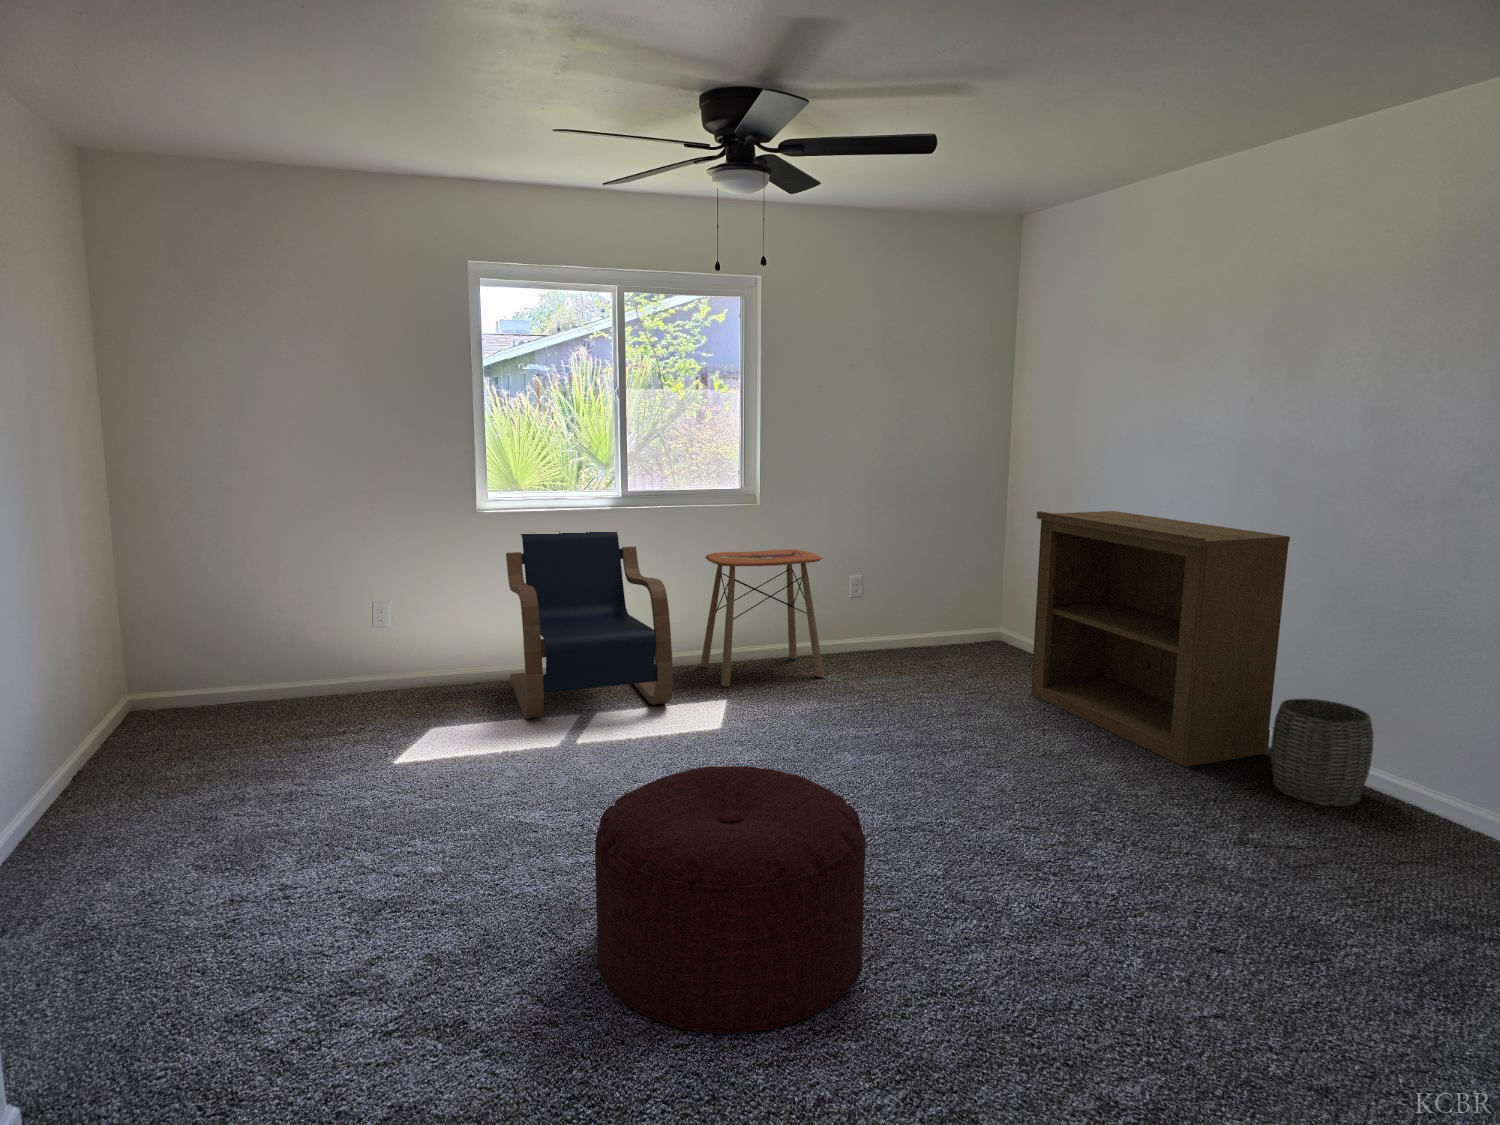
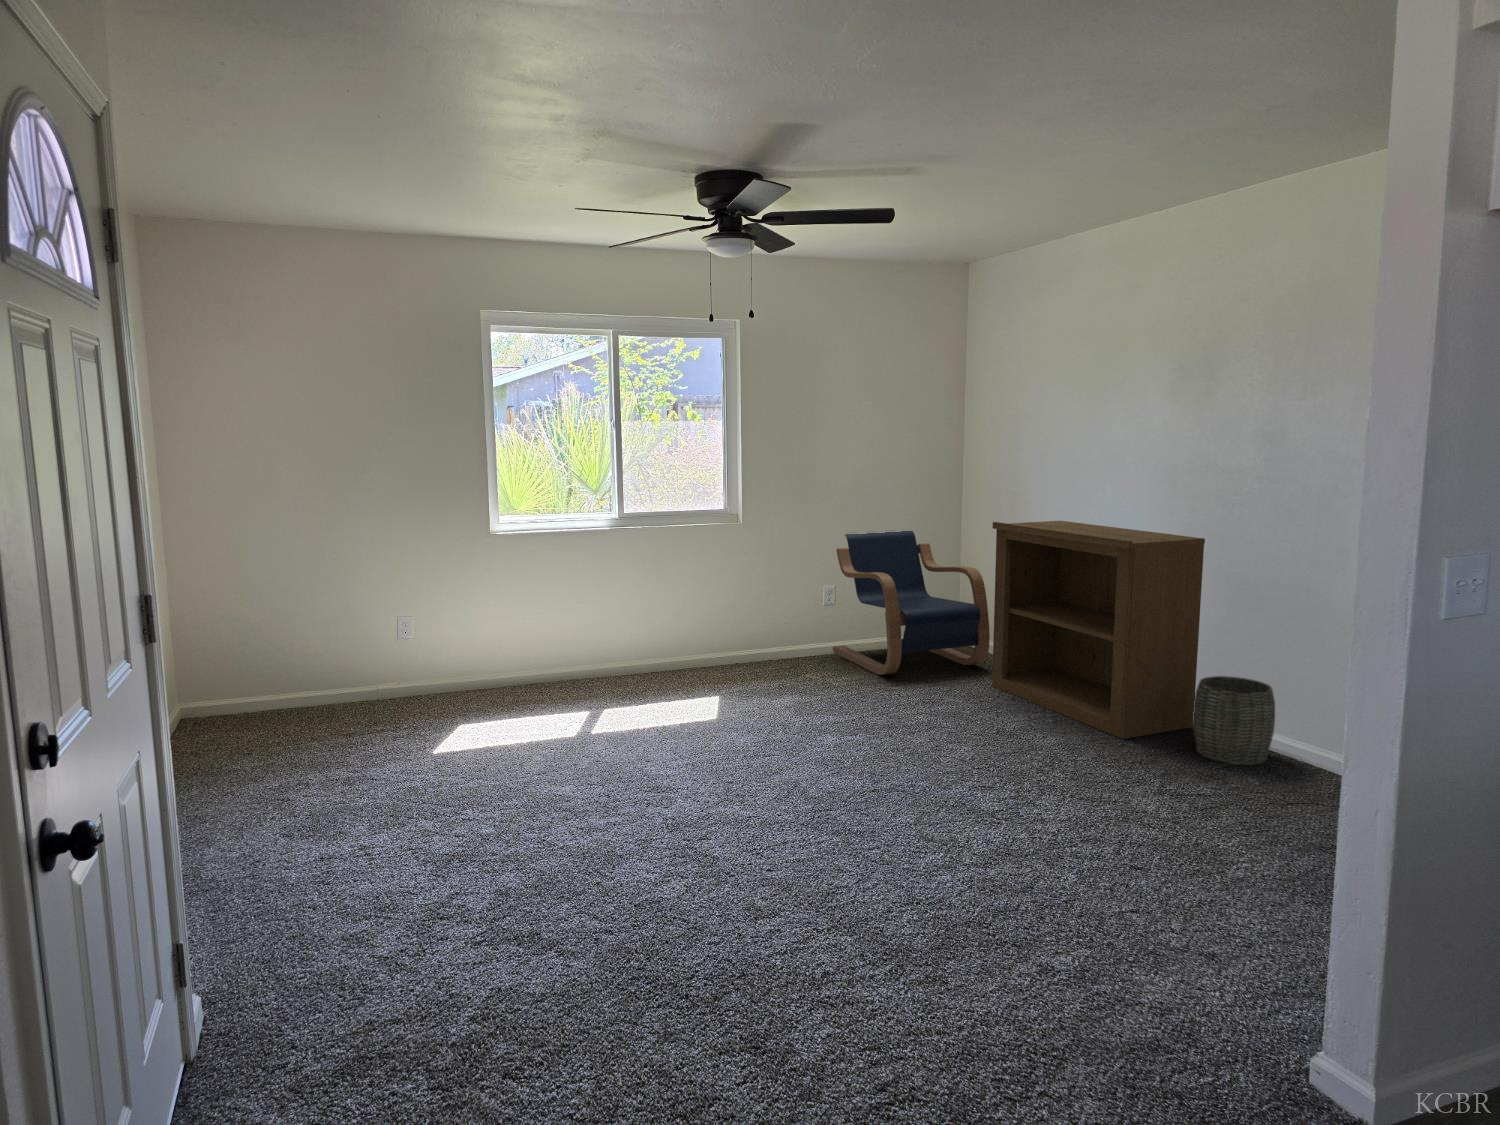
lounge chair: present [506,532,673,719] -> present [833,530,990,675]
side table: present [701,549,824,687] -> none [694,561,807,686]
ottoman: present [595,766,866,1033] -> none [634,735,854,934]

